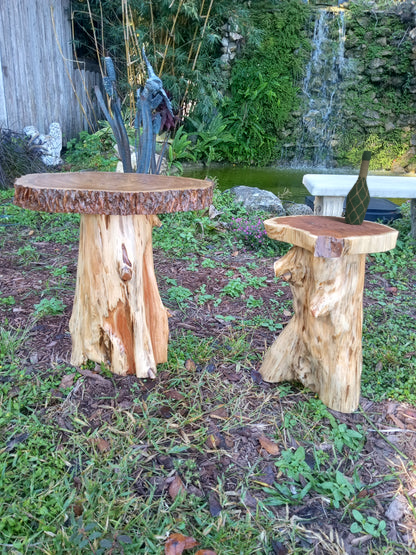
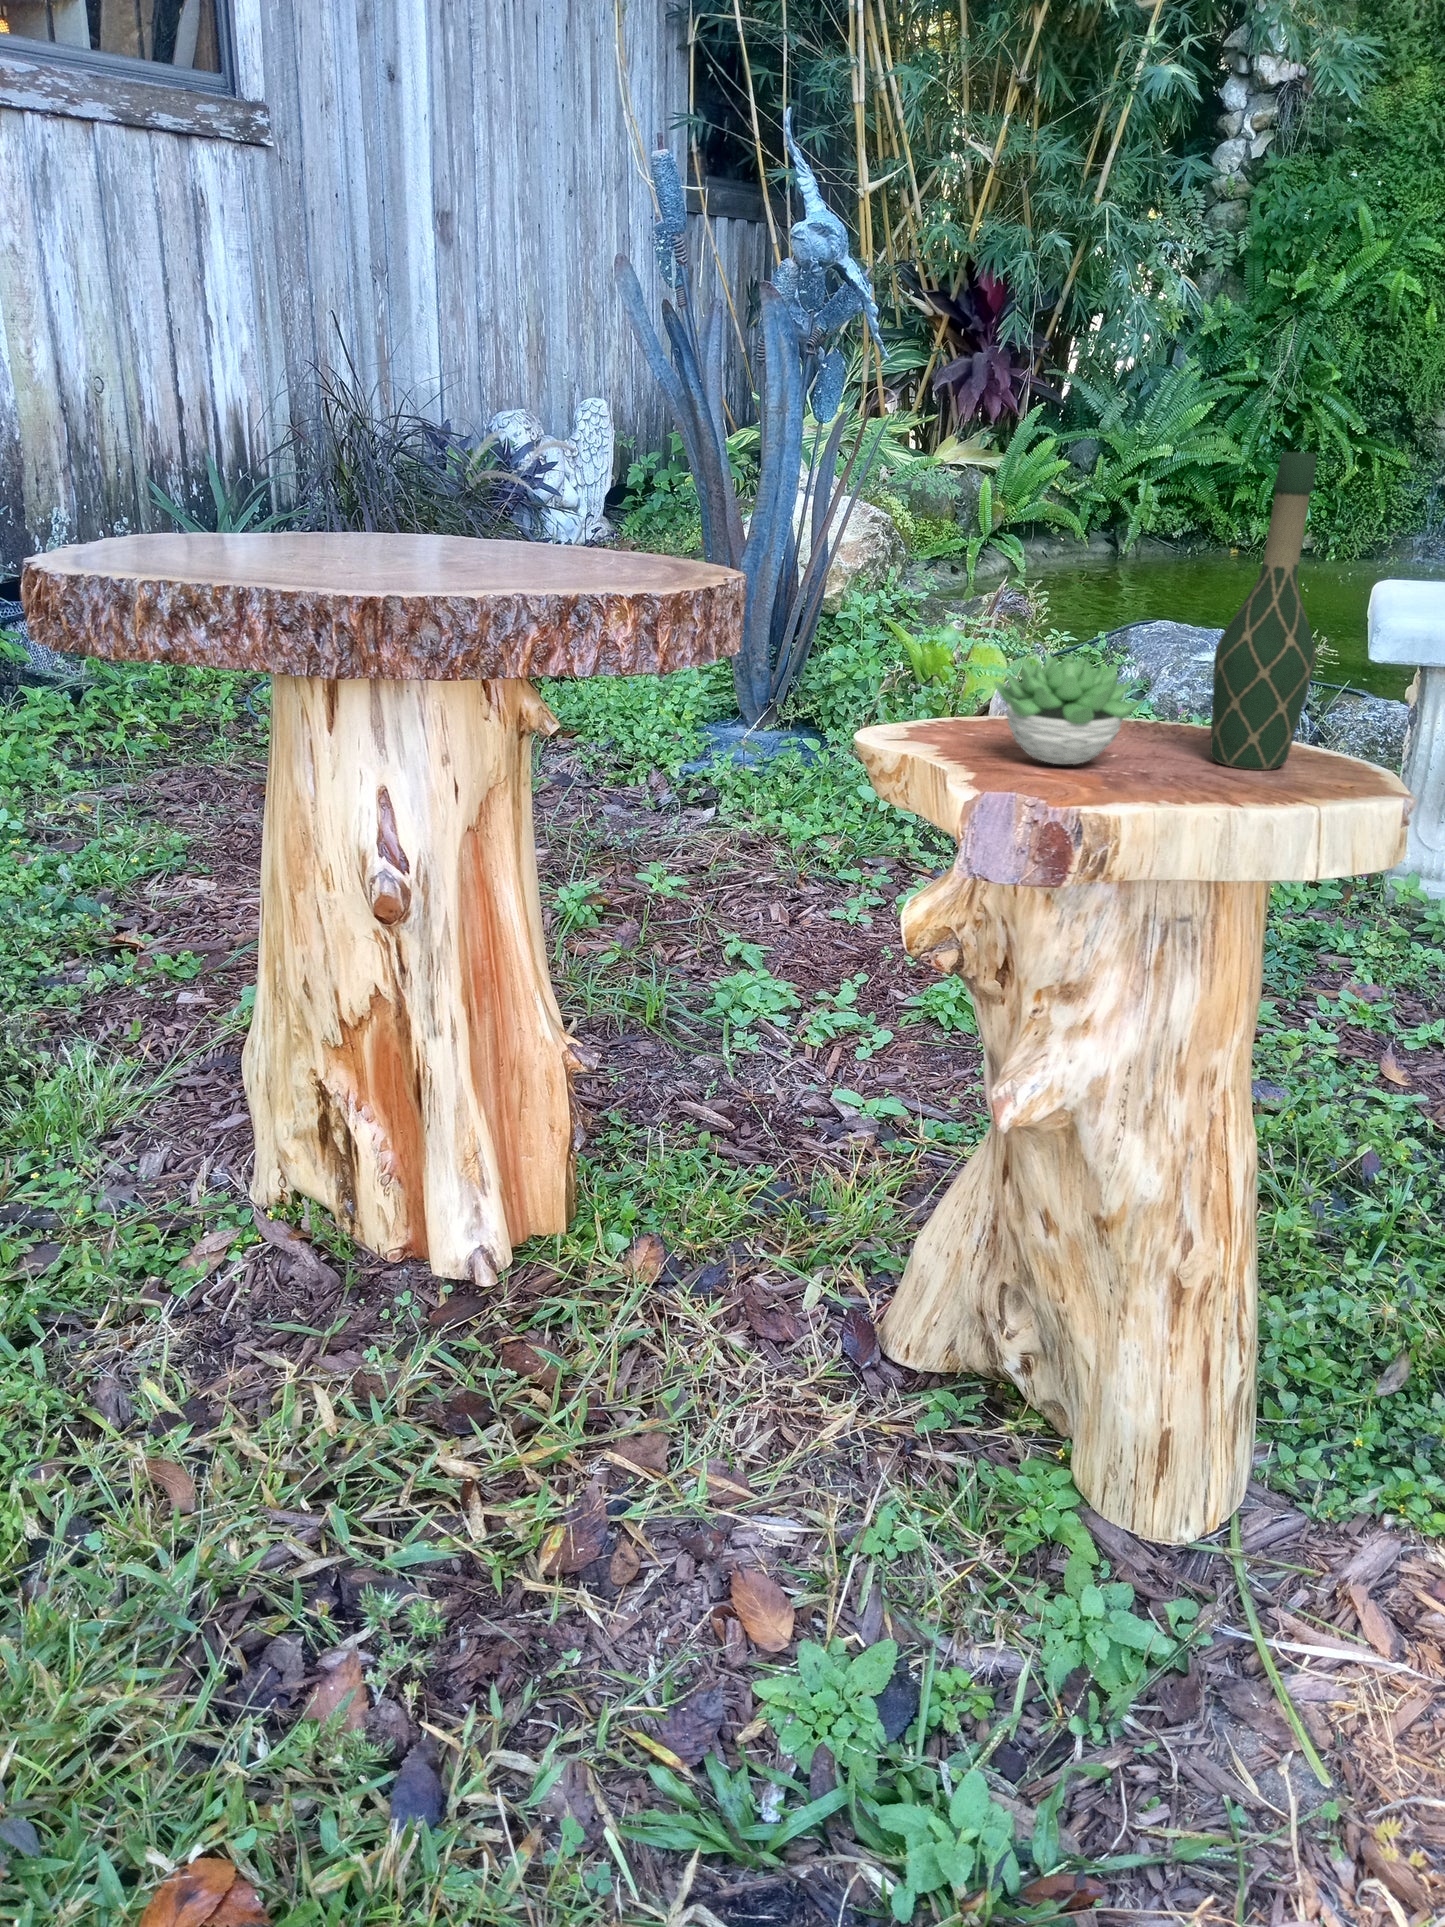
succulent plant: none [302,199,341,225] -> present [994,656,1142,764]

